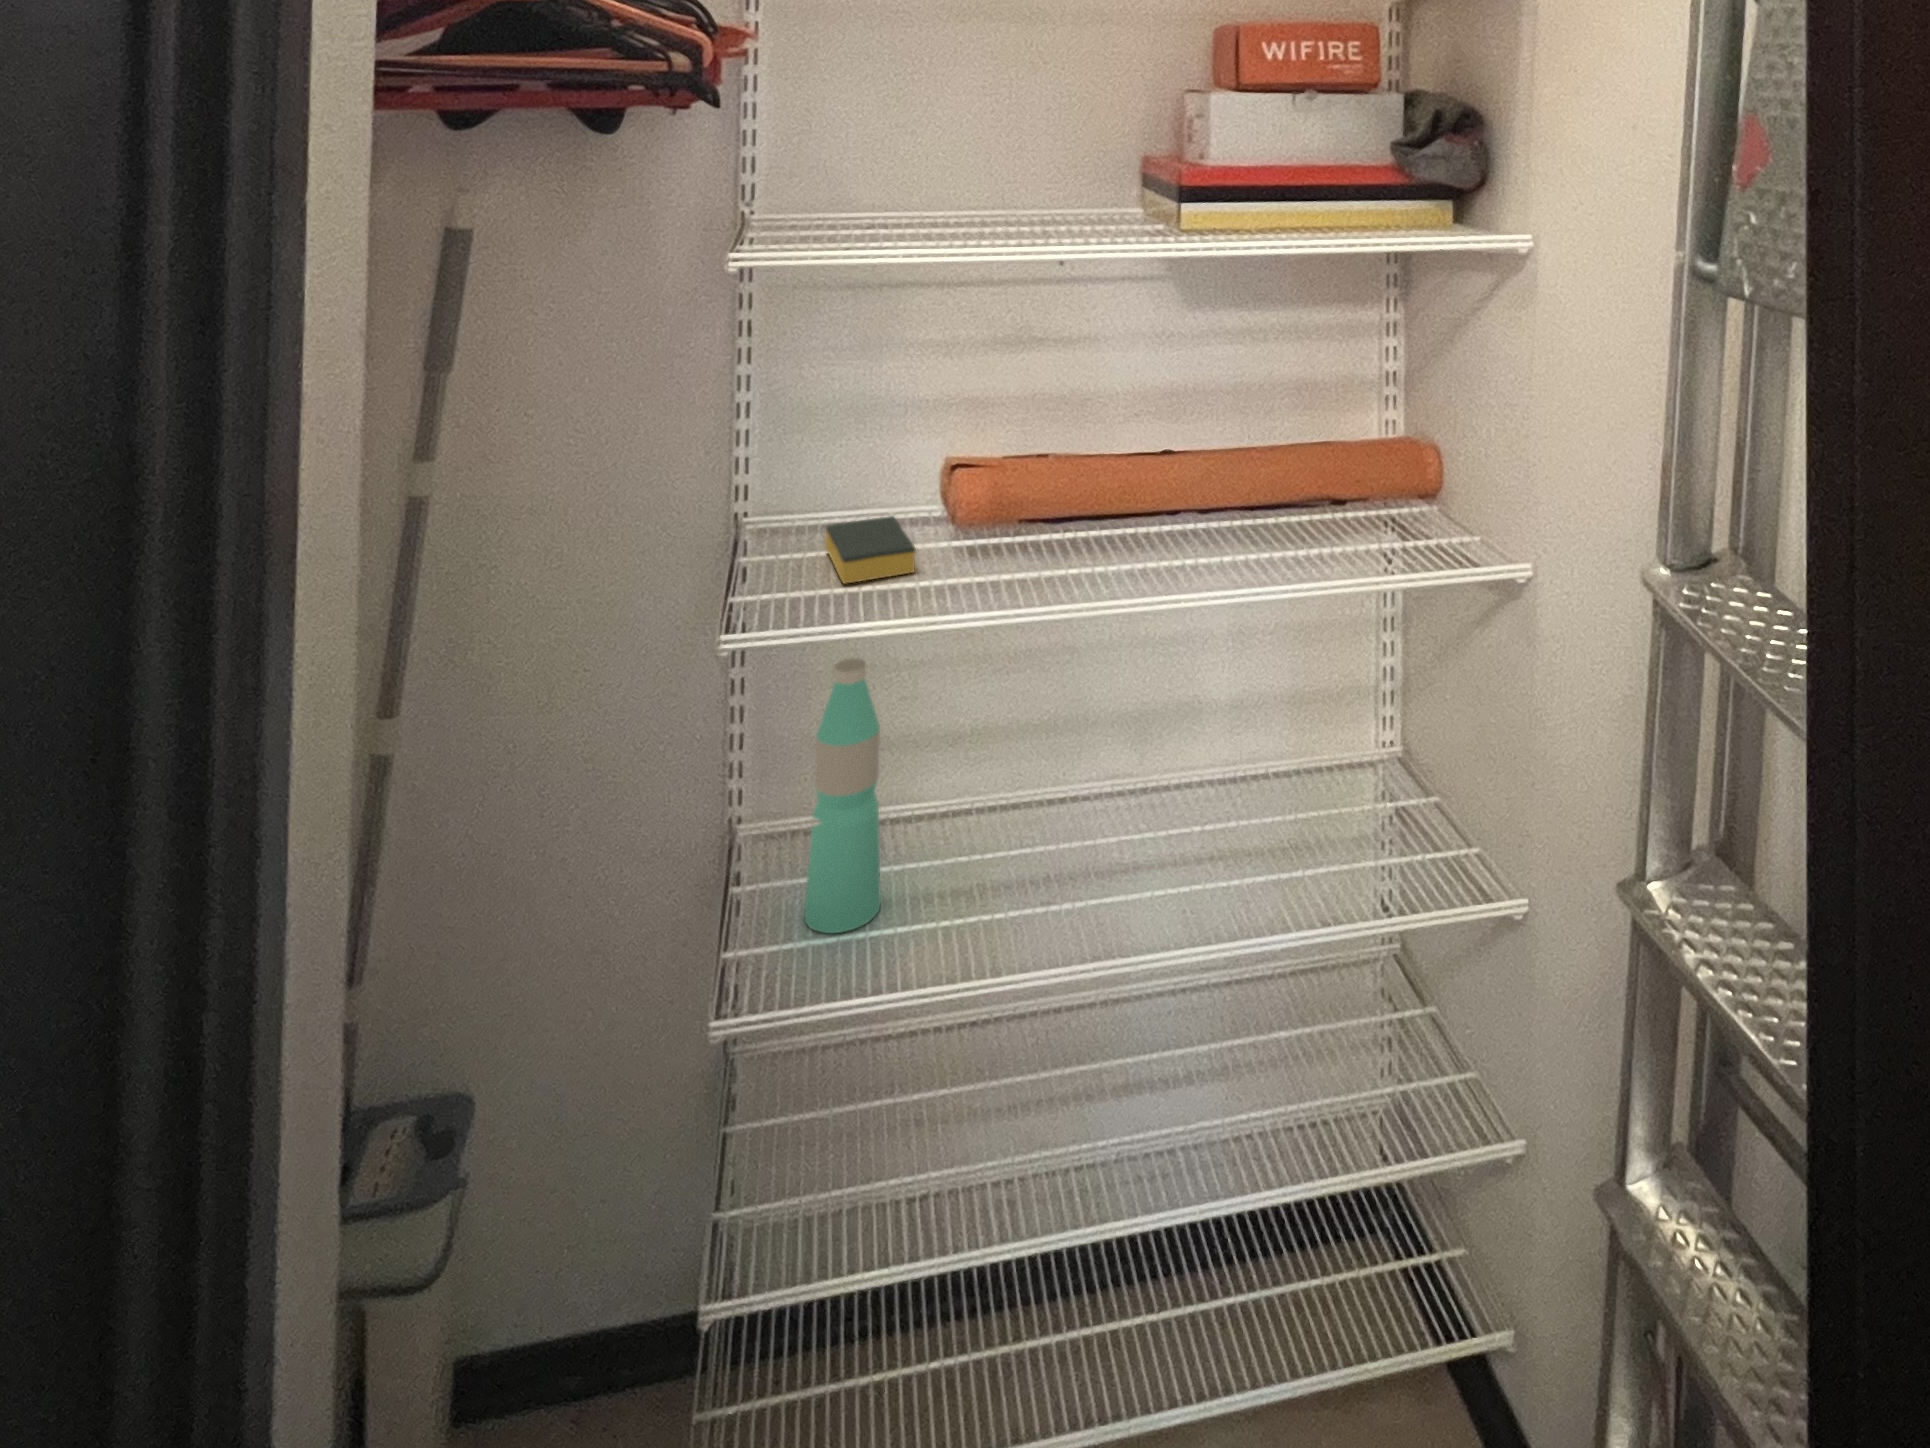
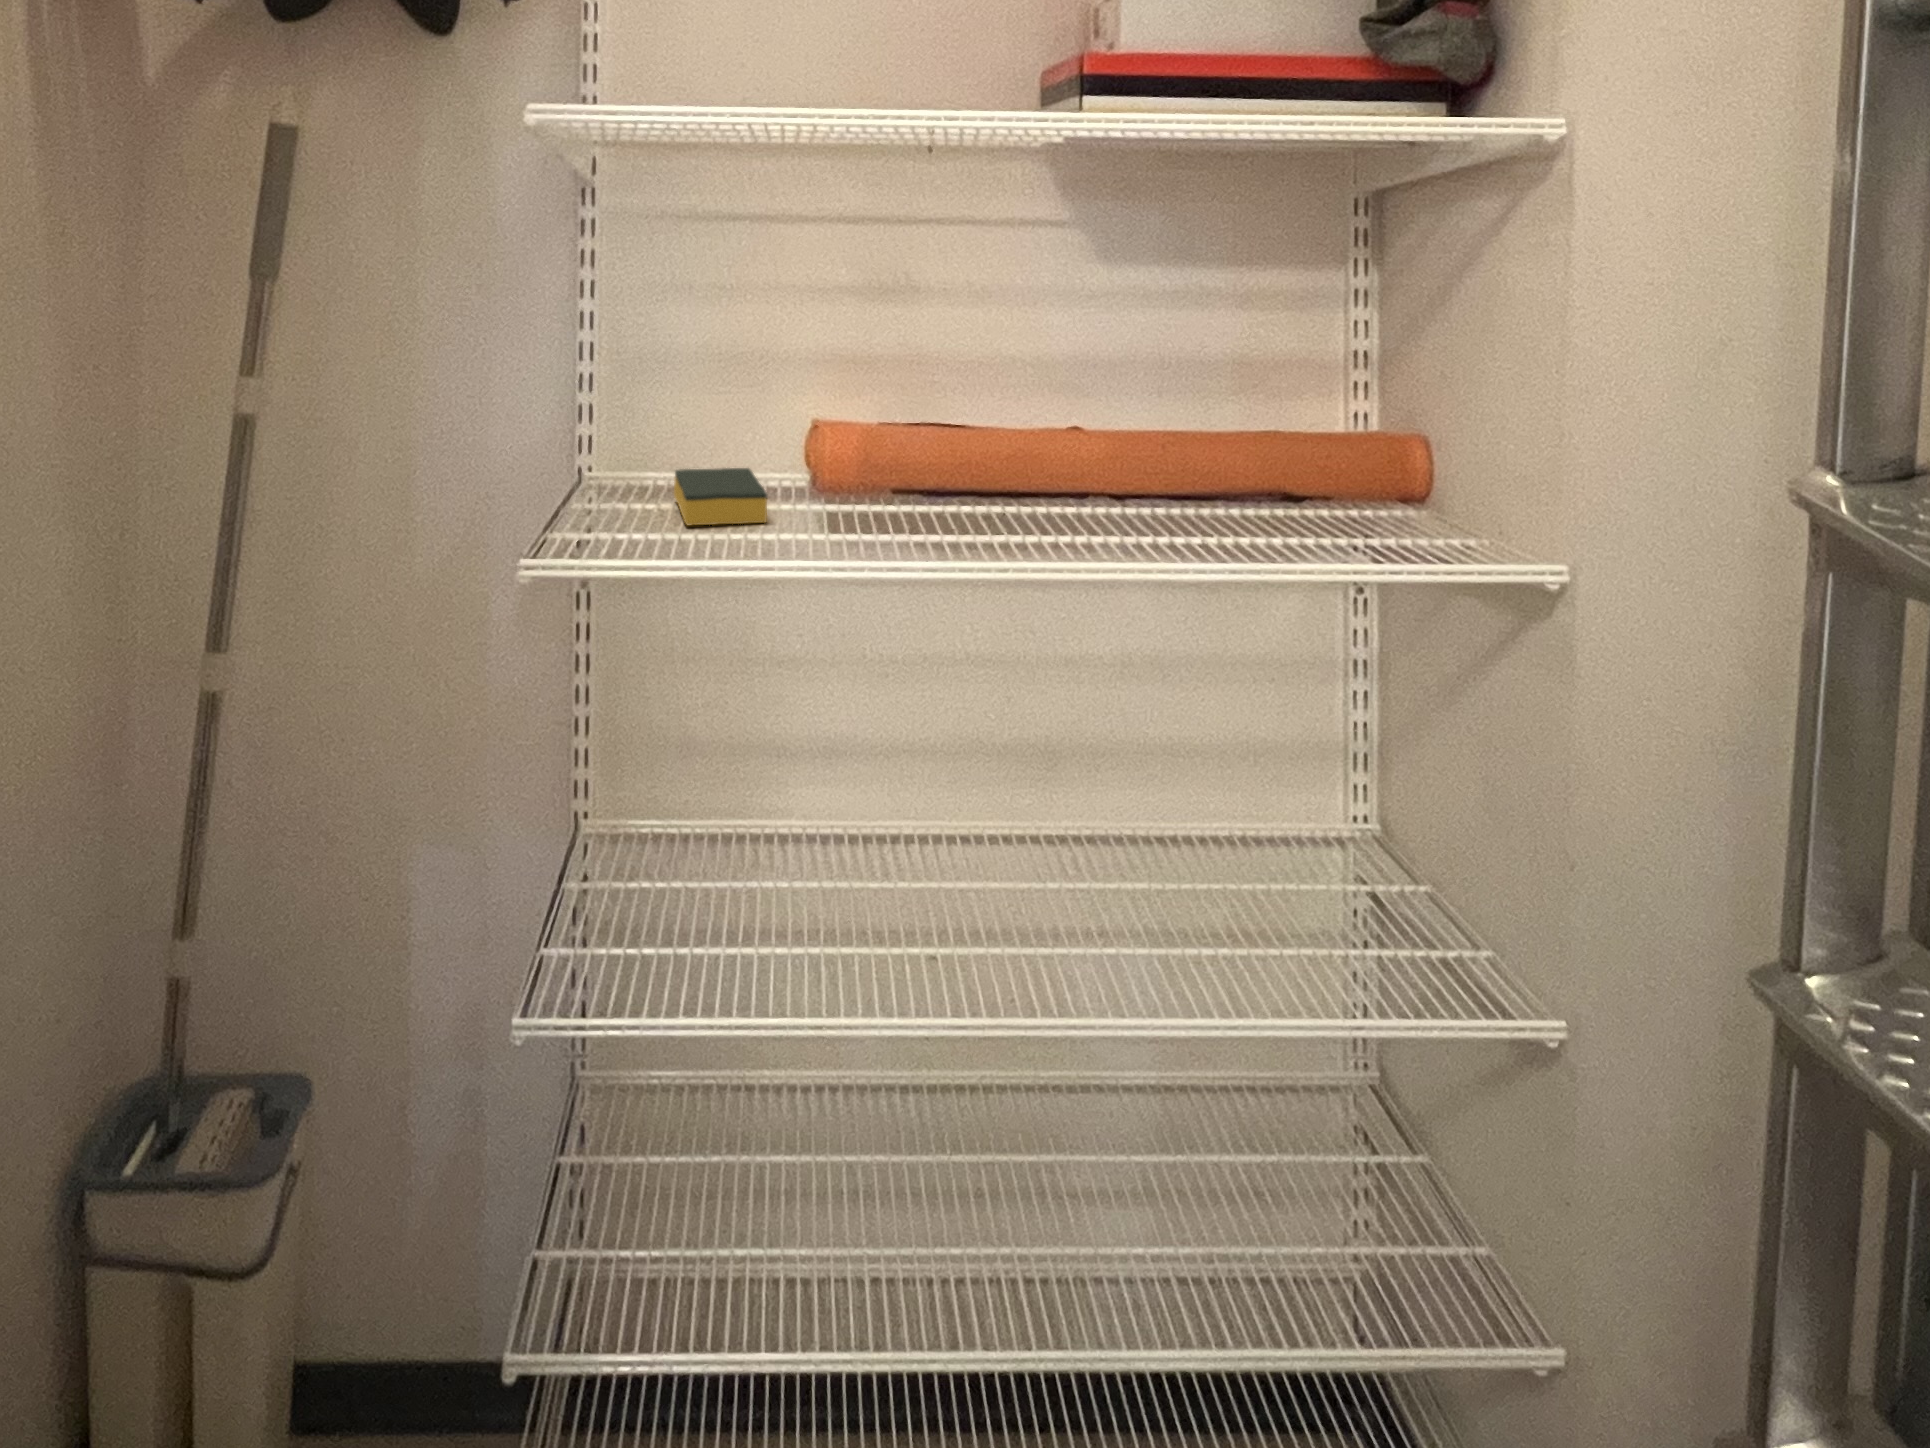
water bottle: present [805,658,881,933] -> none [654,622,737,930]

